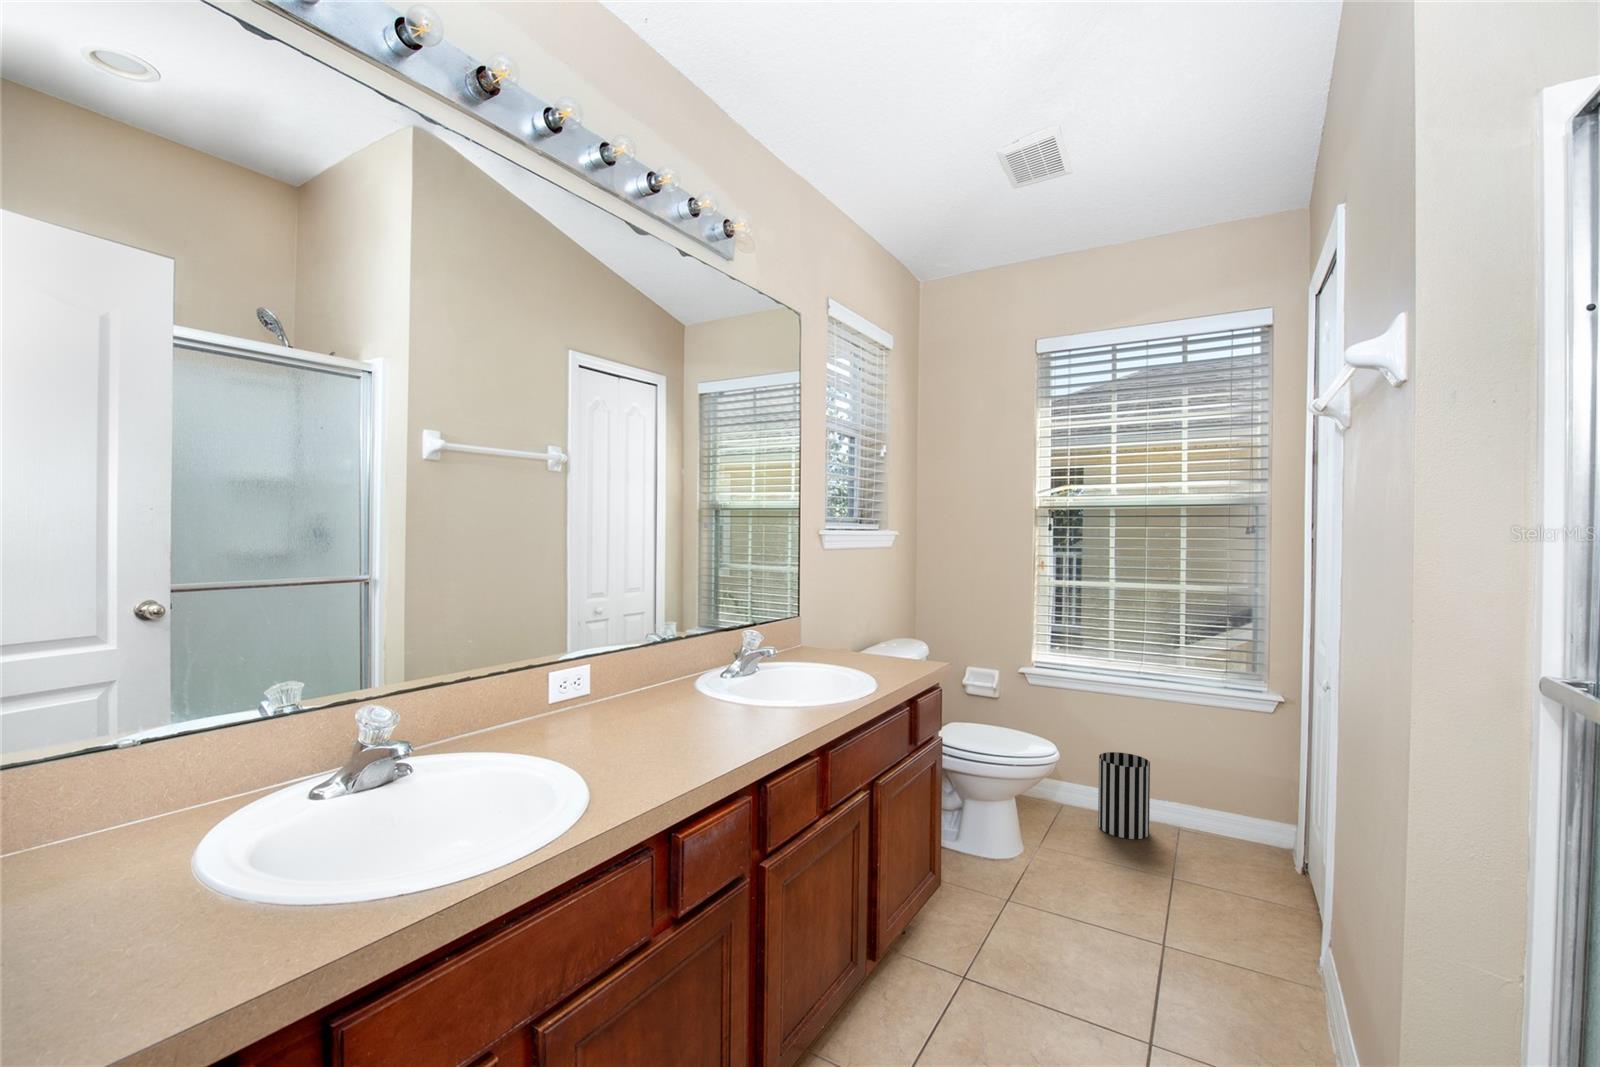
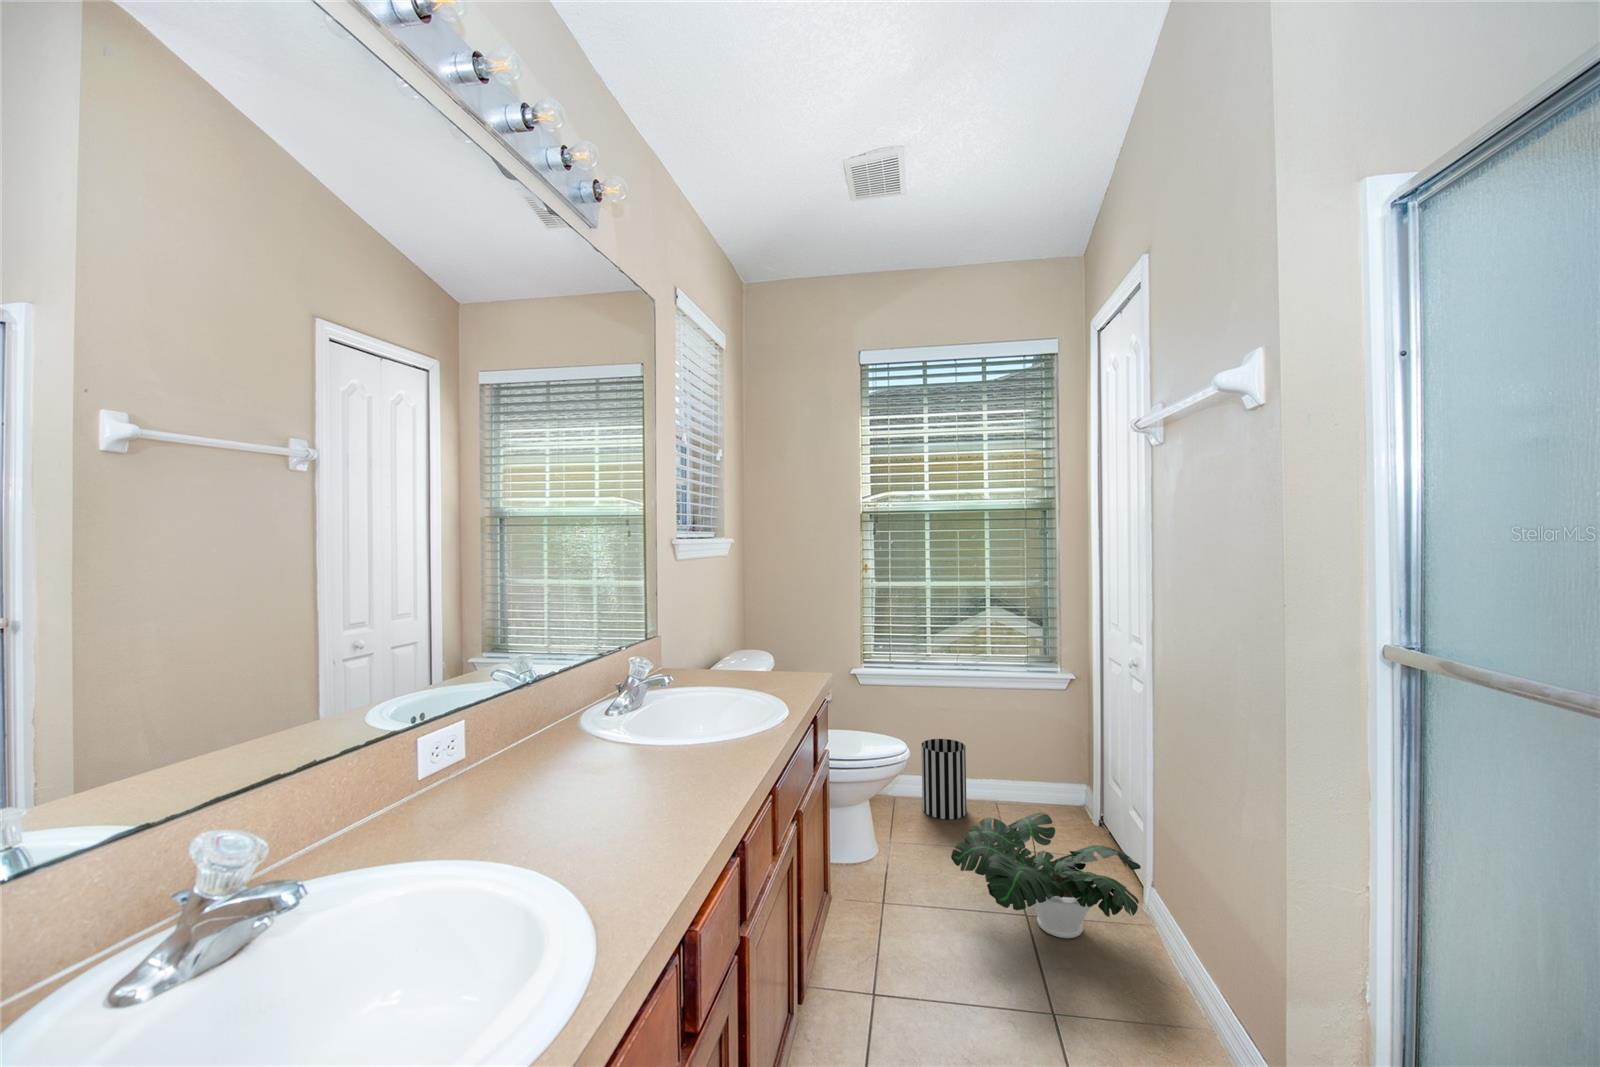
potted plant: none [1132,837,1360,973] -> present [951,813,1141,938]

